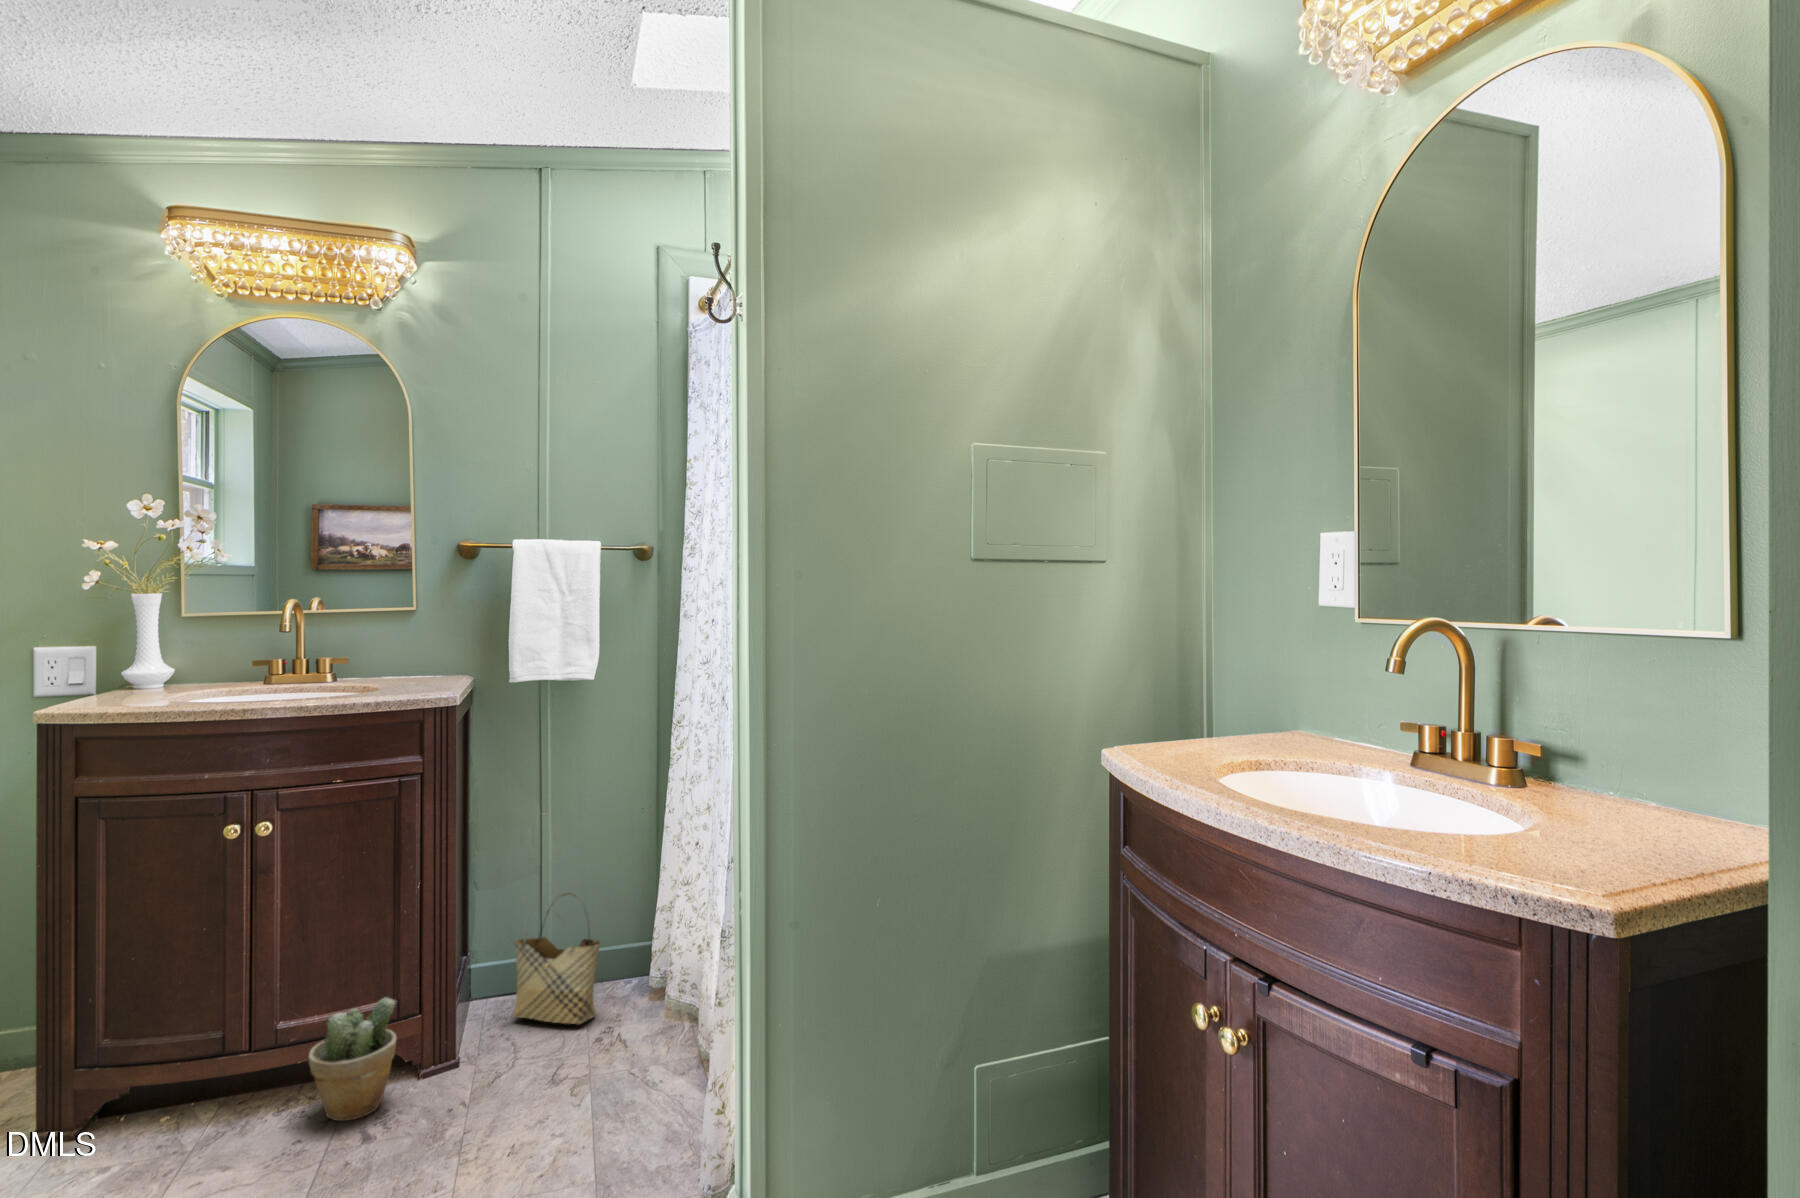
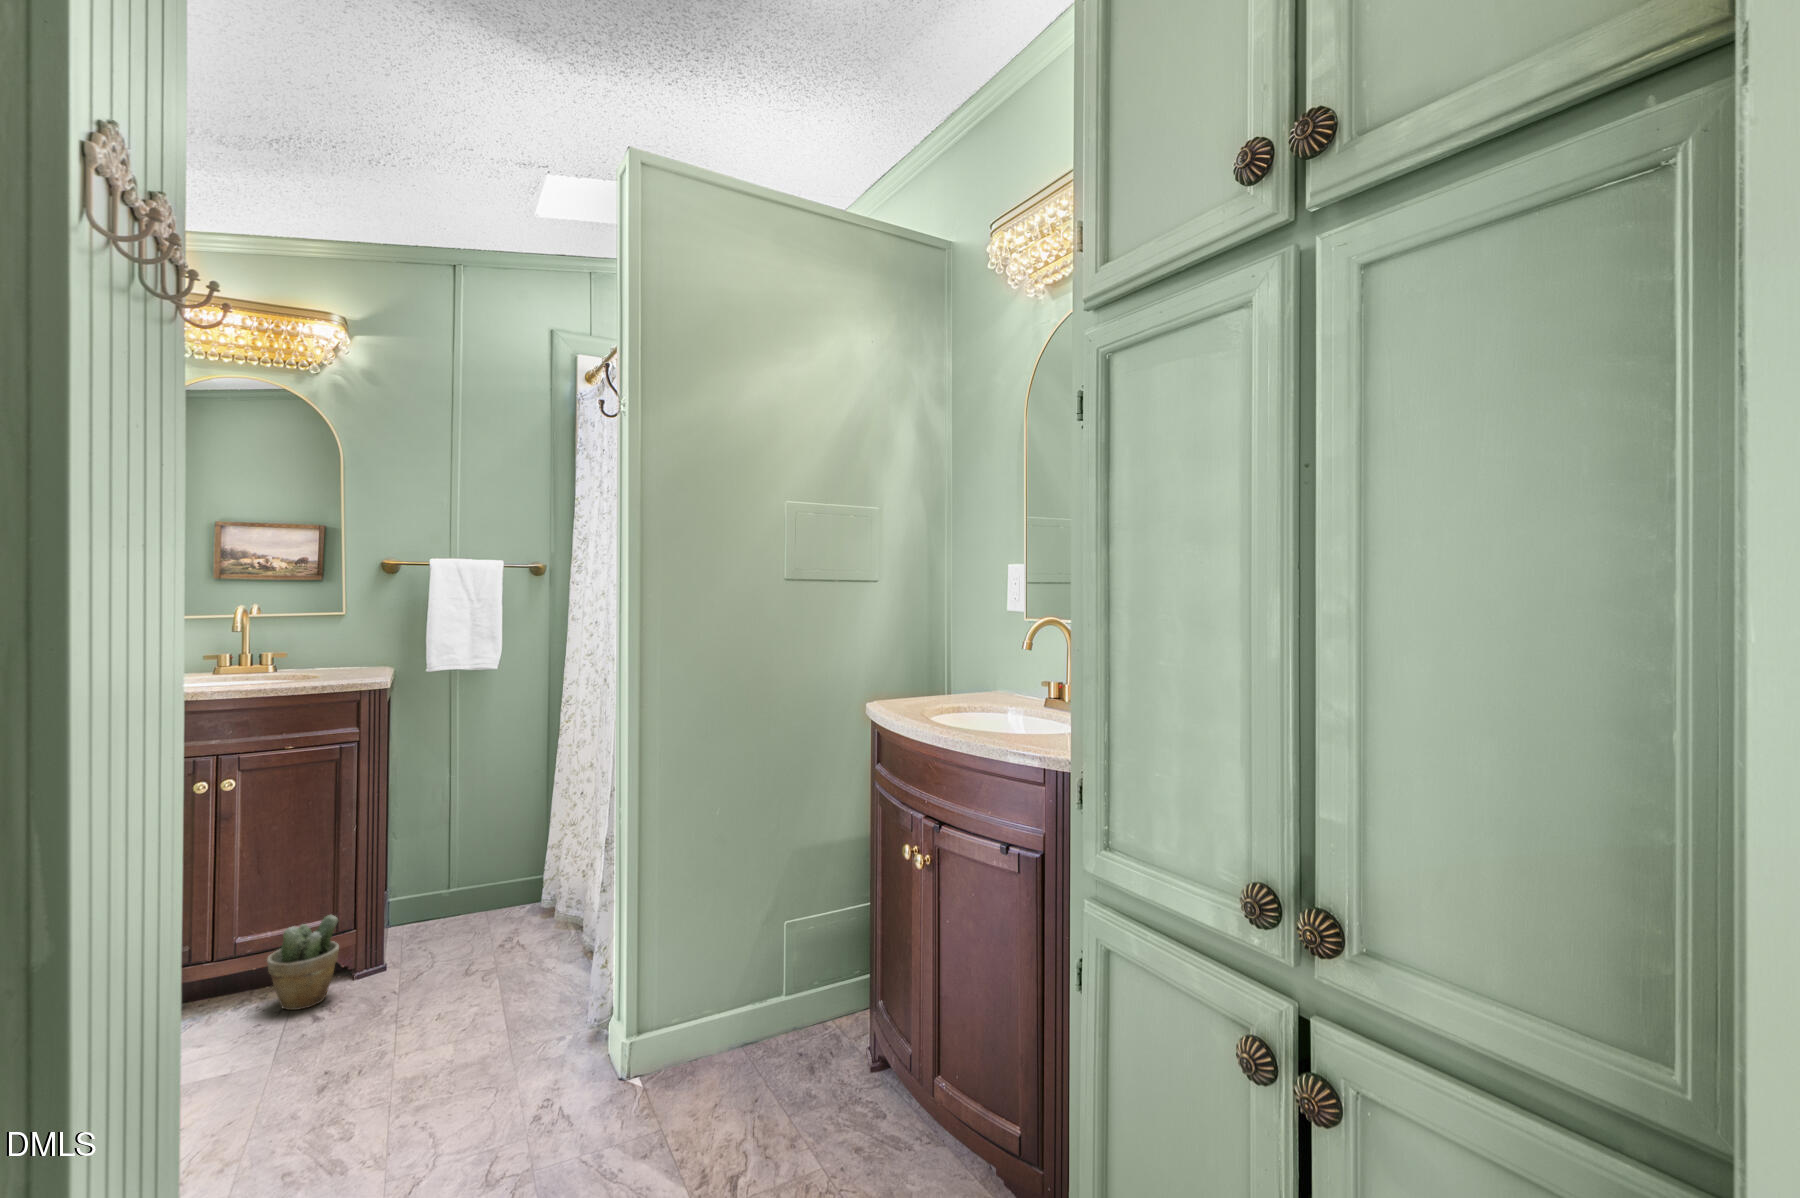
woven basket: present [513,893,600,1024] -> none [428,838,502,938]

